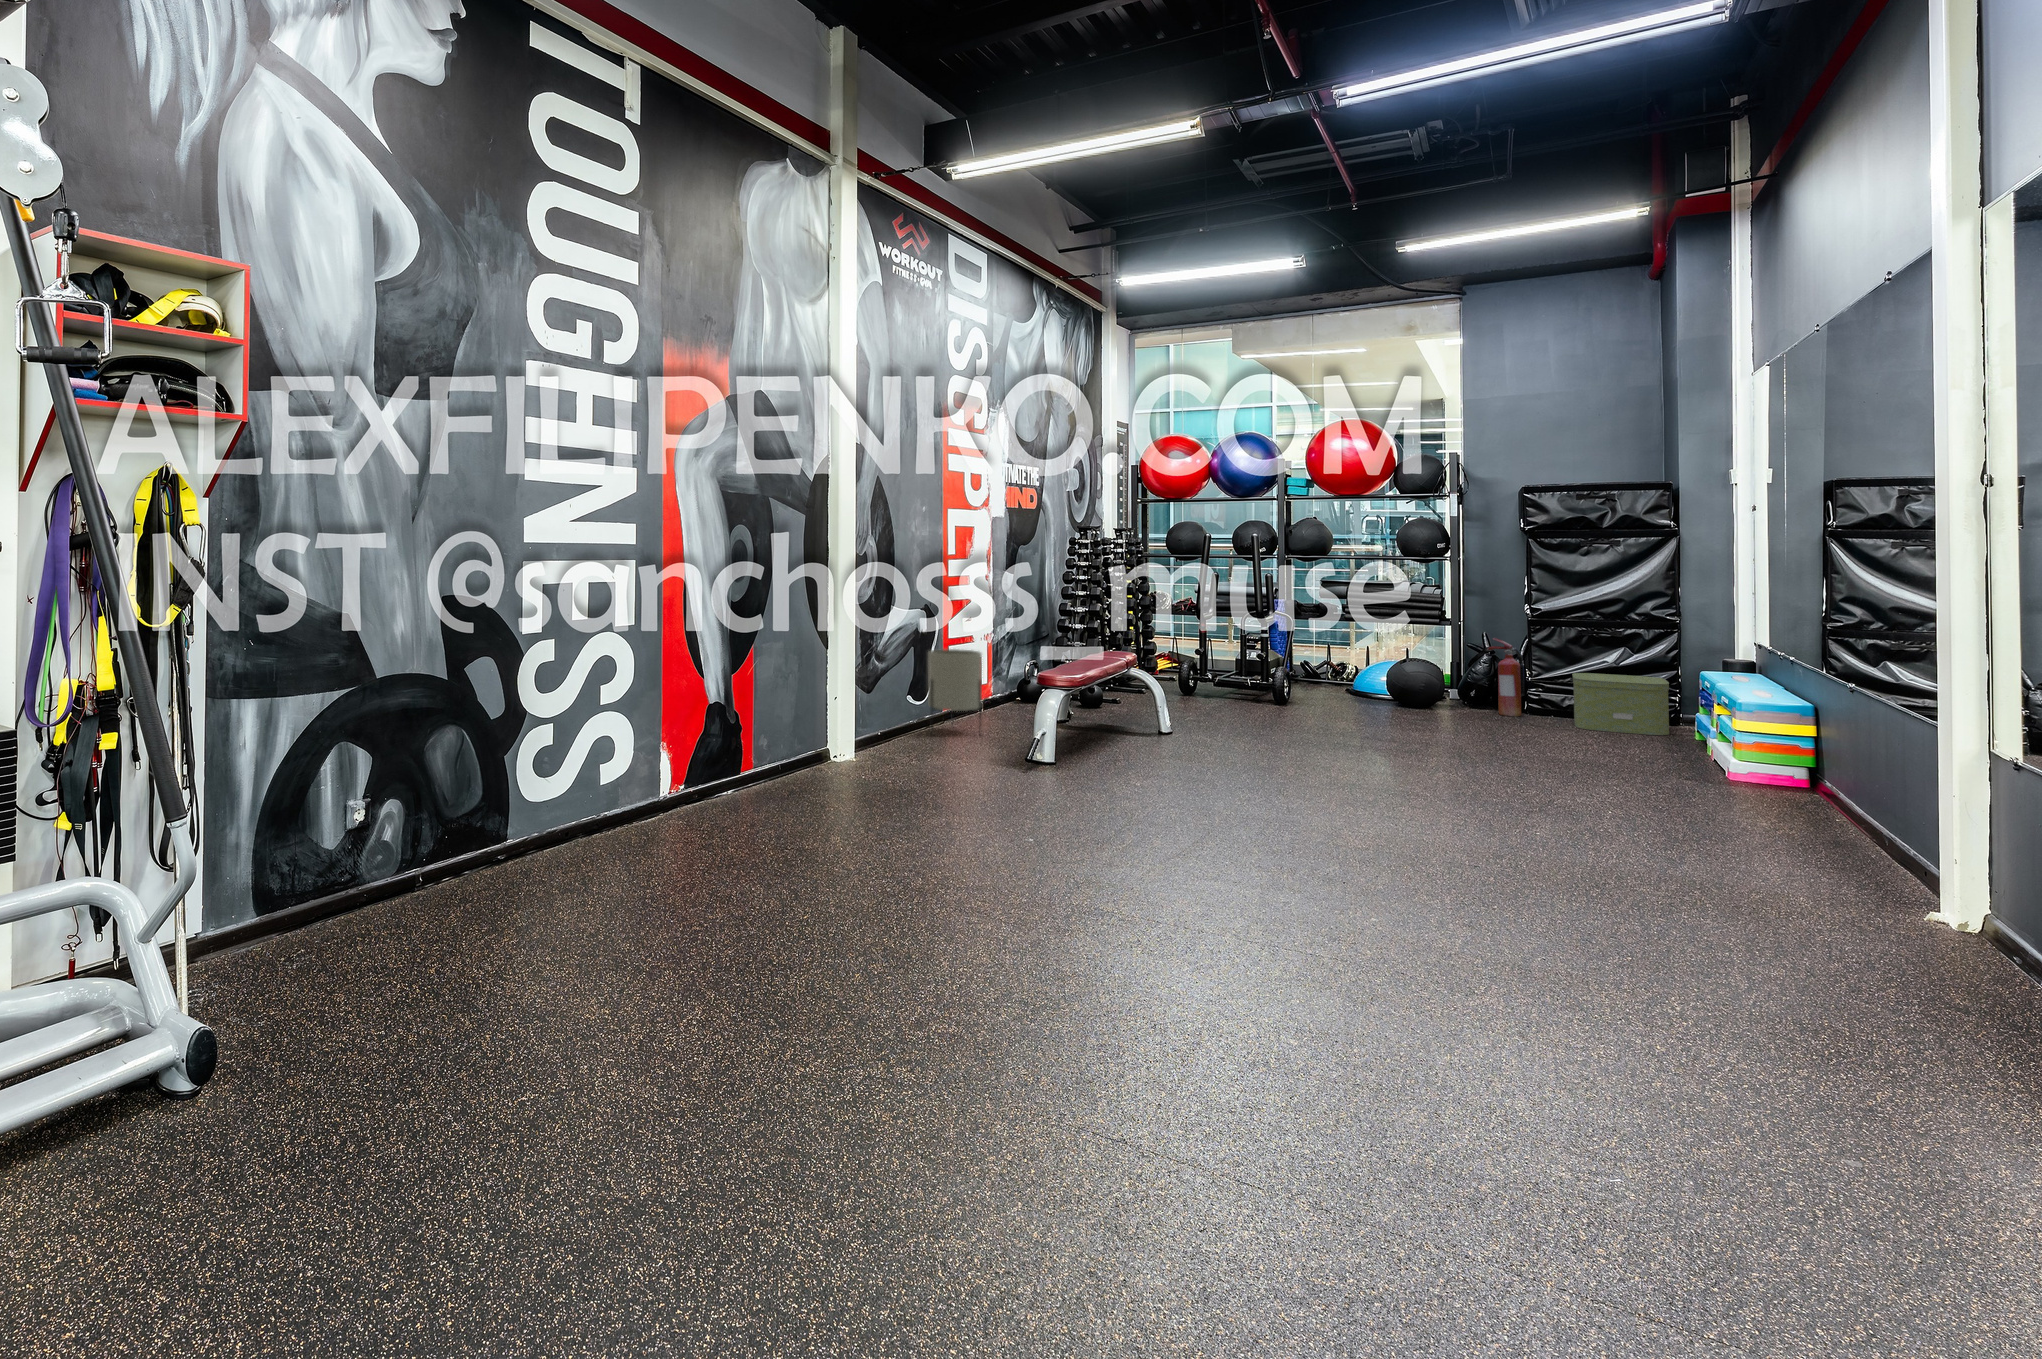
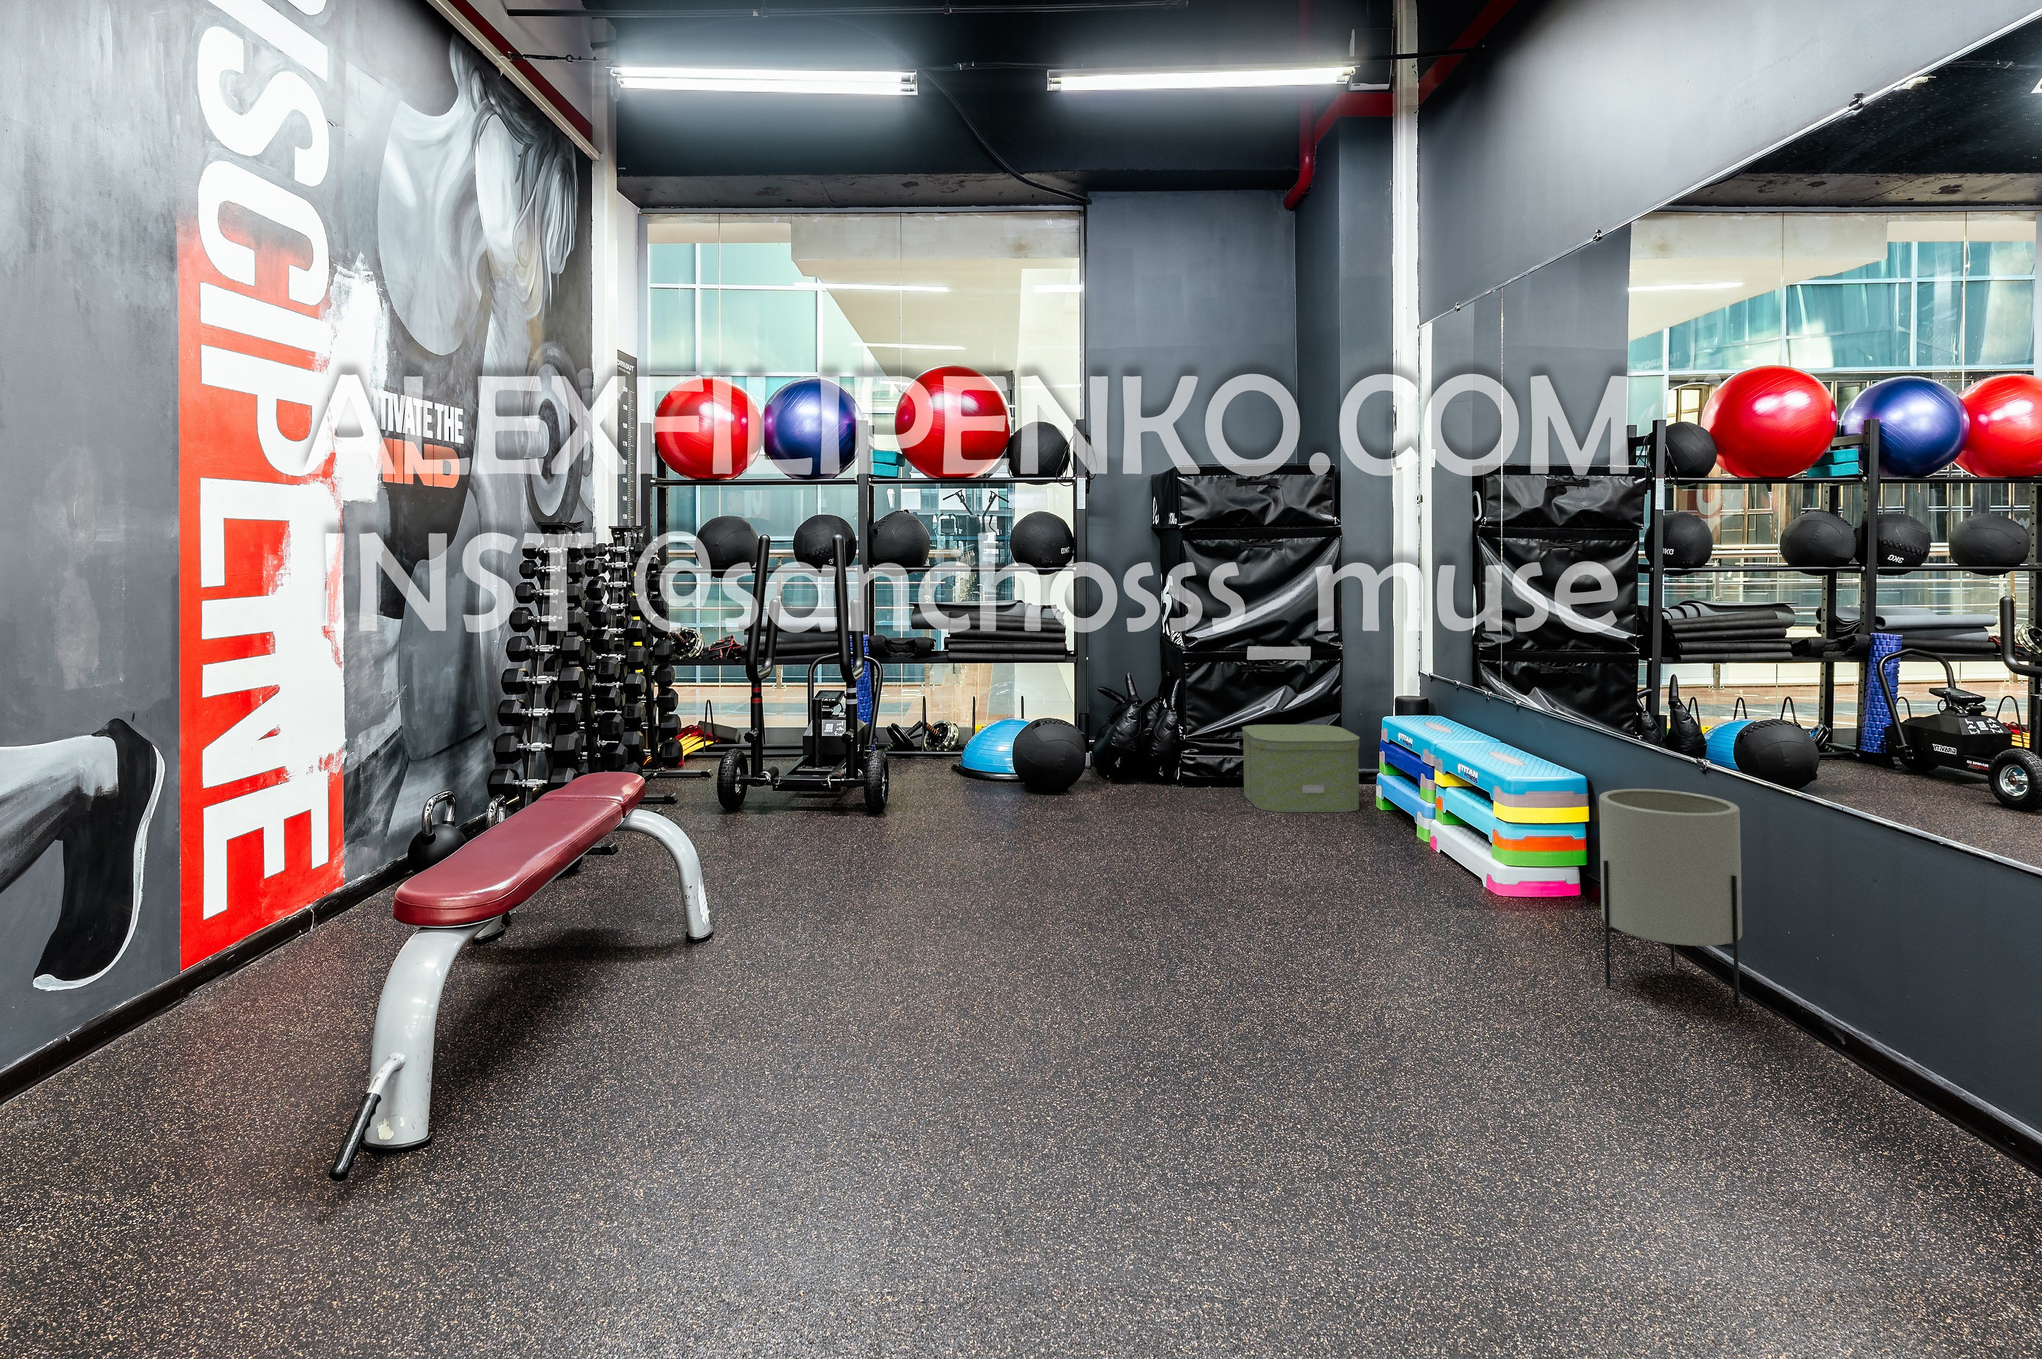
fire extinguisher: present [1488,638,1525,717] -> none [1138,681,1181,795]
planter: present [928,649,982,727] -> present [1599,789,1742,1008]

